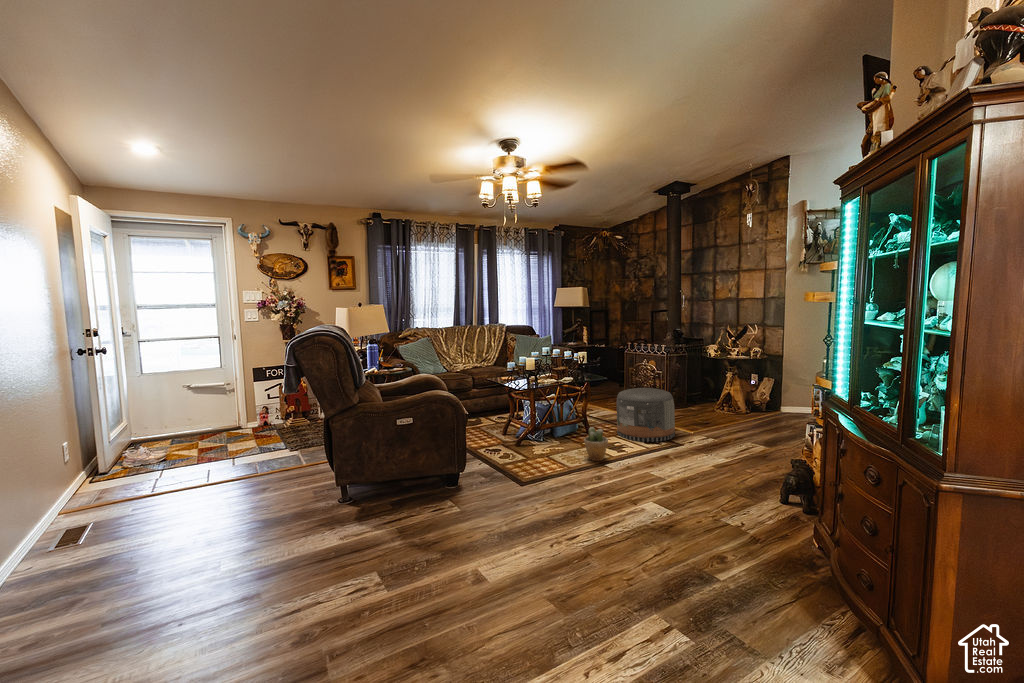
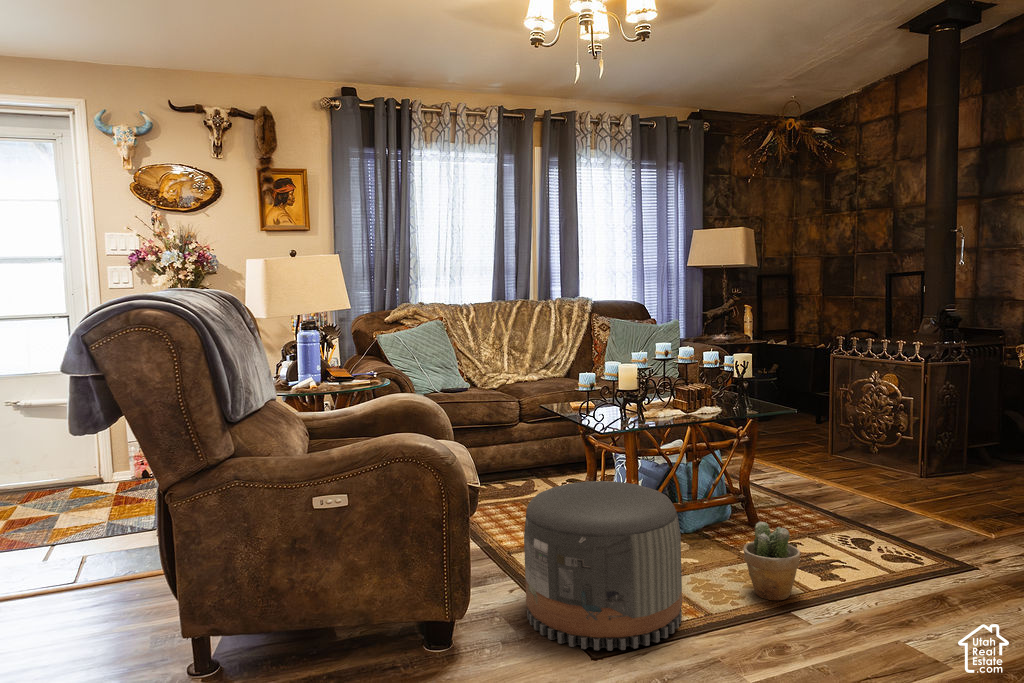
pouf: present [616,388,675,442] -> present [524,481,682,651]

